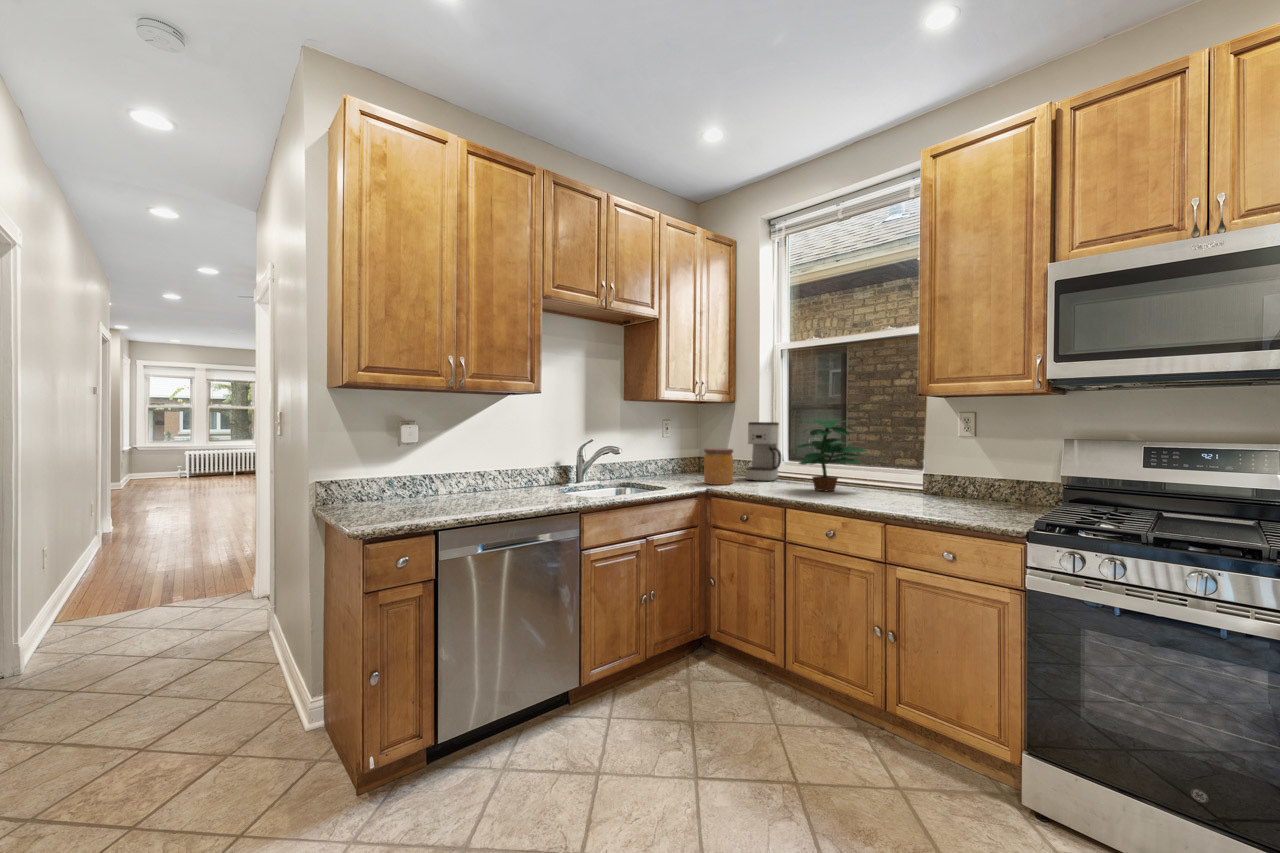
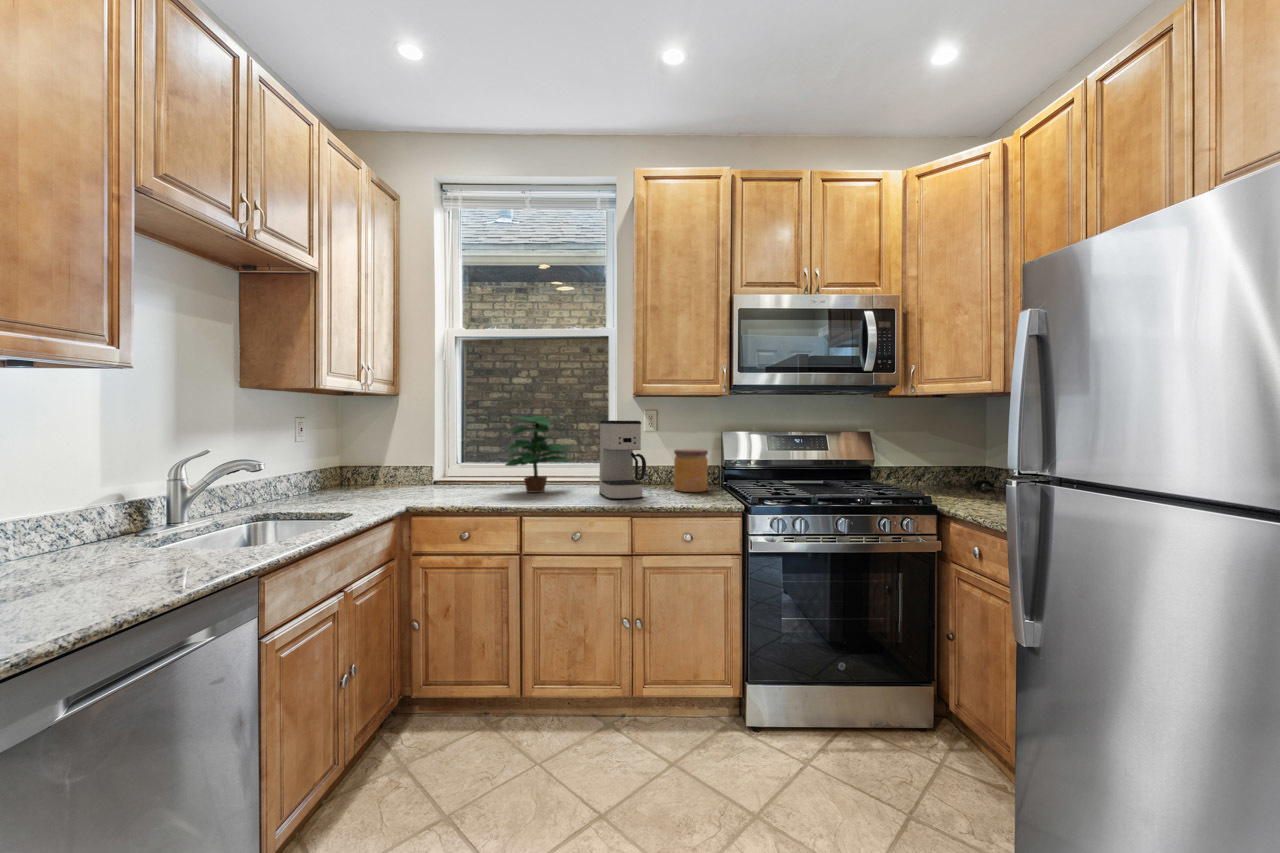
coffee maker: present [746,422,781,481] -> present [599,421,646,499]
jar: present [704,448,733,485] -> present [674,449,708,492]

